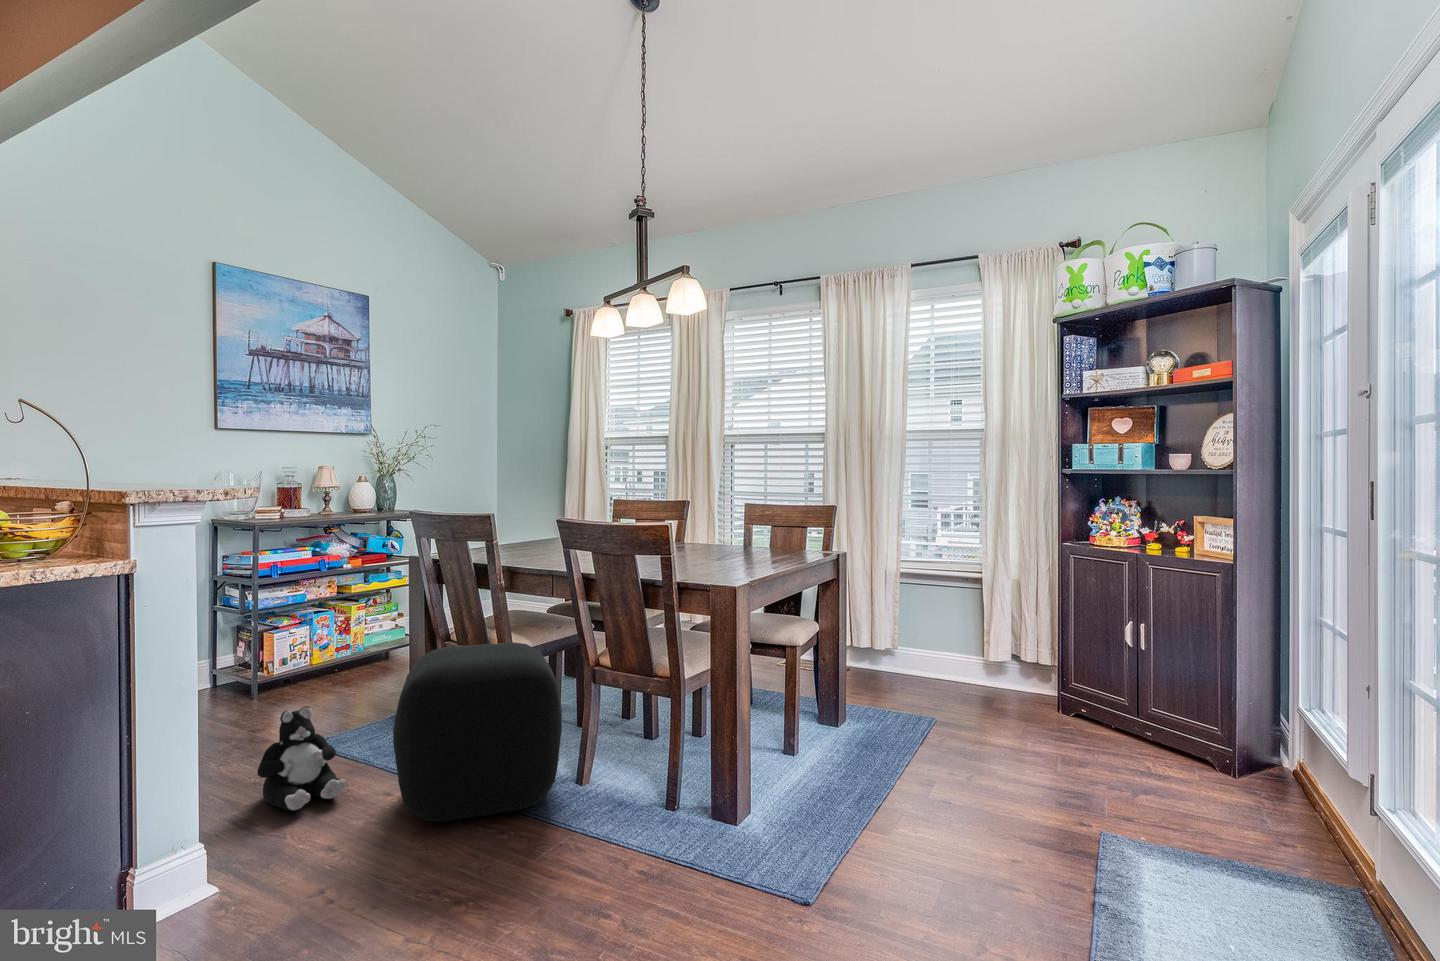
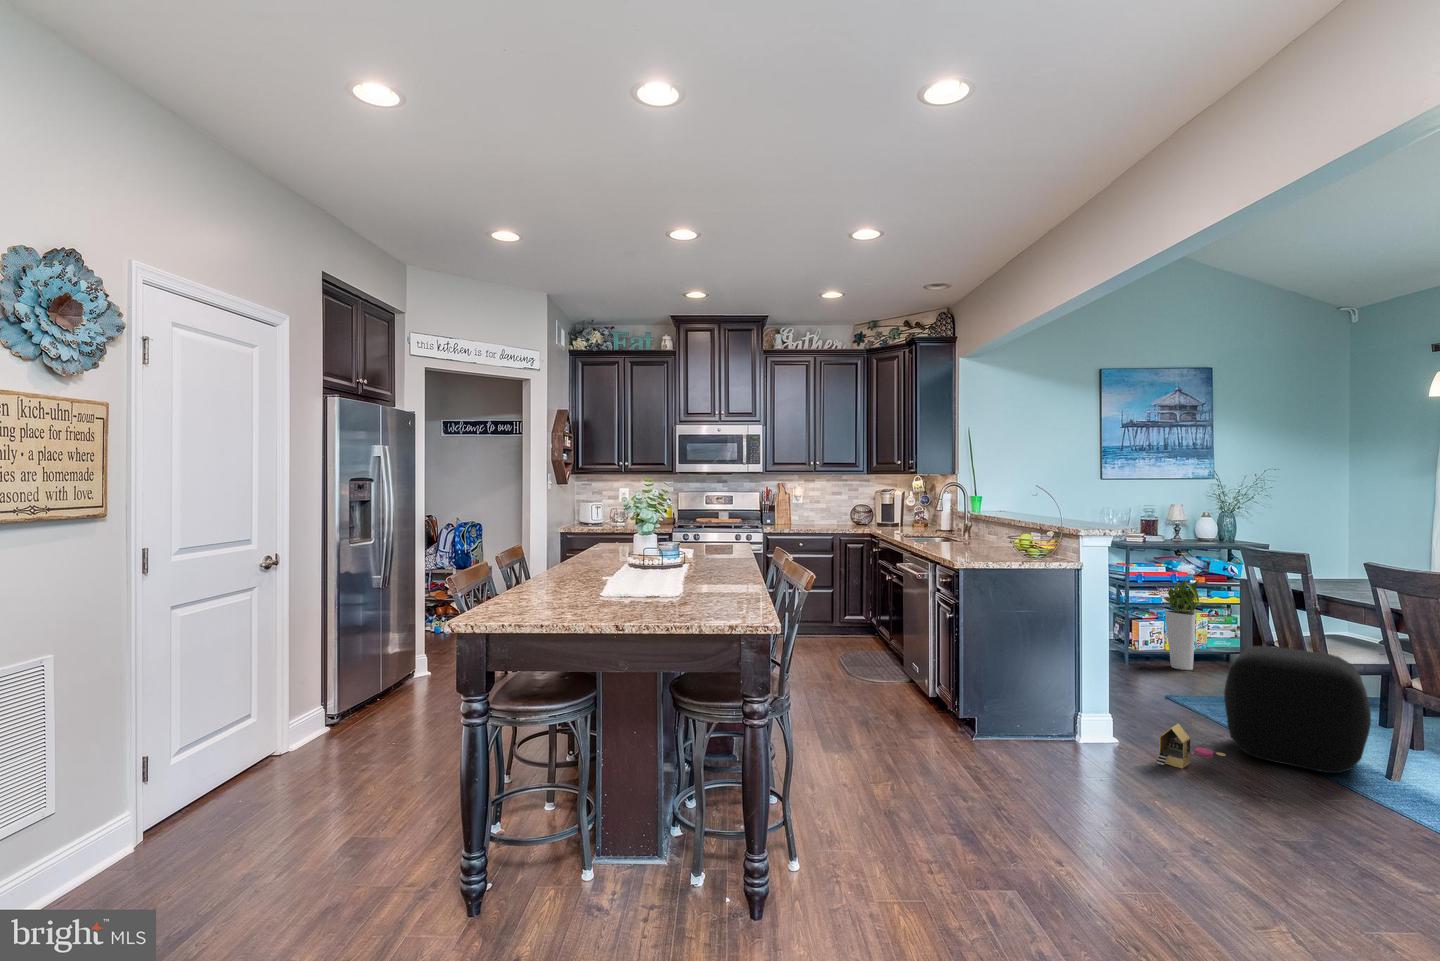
planter: none [306,563,363,688] -> present [1163,580,1203,670]
plush toy: present [257,706,346,811] -> none [1136,665,1192,726]
toy house: none [285,821,400,916] -> present [1157,724,1226,768]

